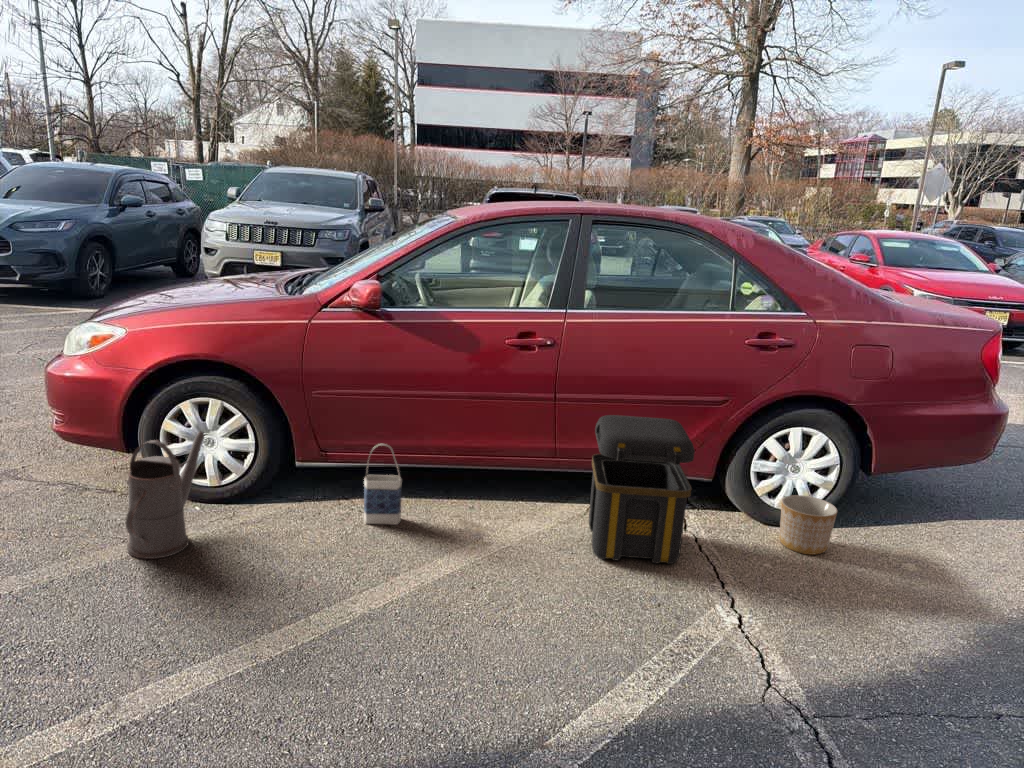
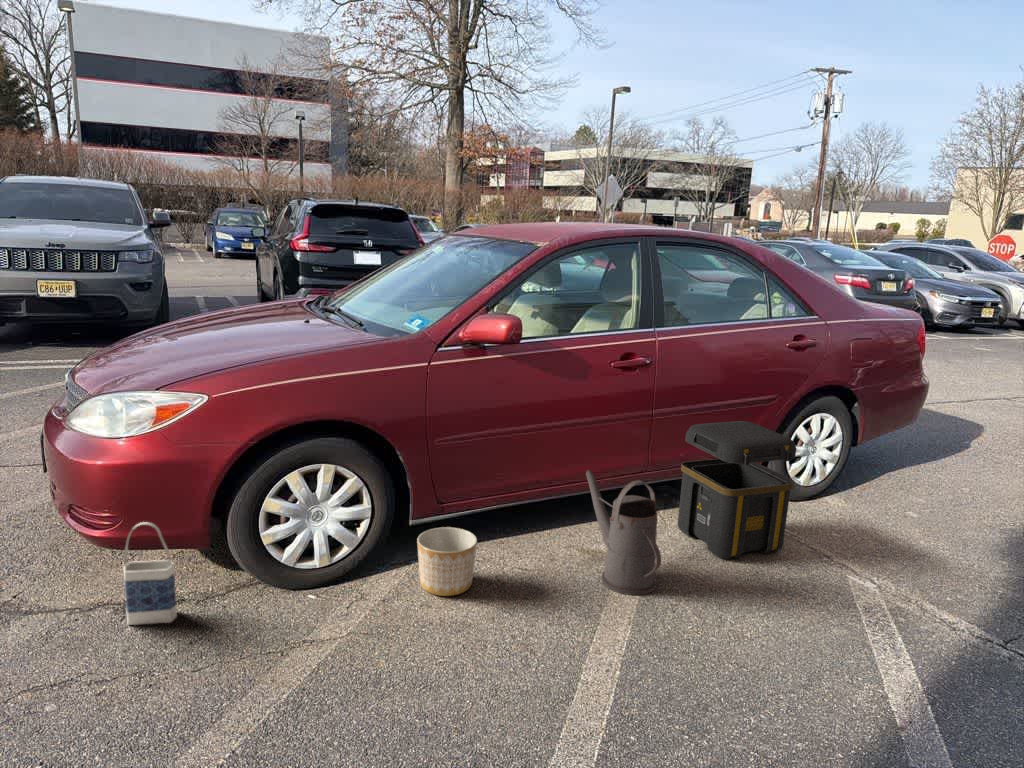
watering can: present [126,431,204,559] -> present [586,470,661,595]
bag: present [364,444,402,524] -> present [124,522,177,625]
planter: present [780,495,837,555] -> present [417,527,477,596]

